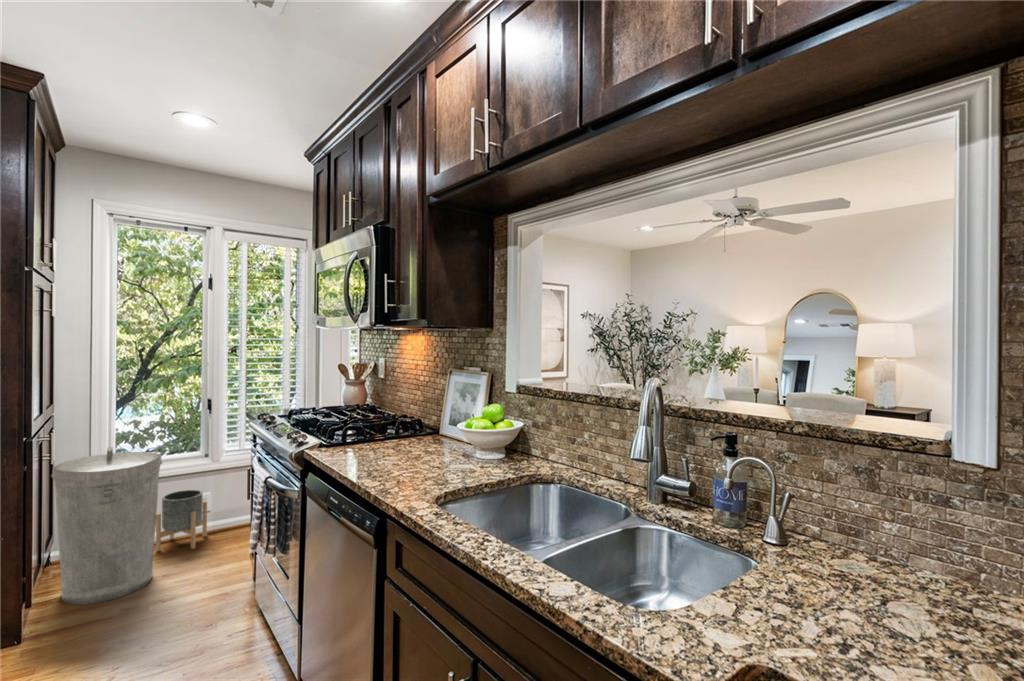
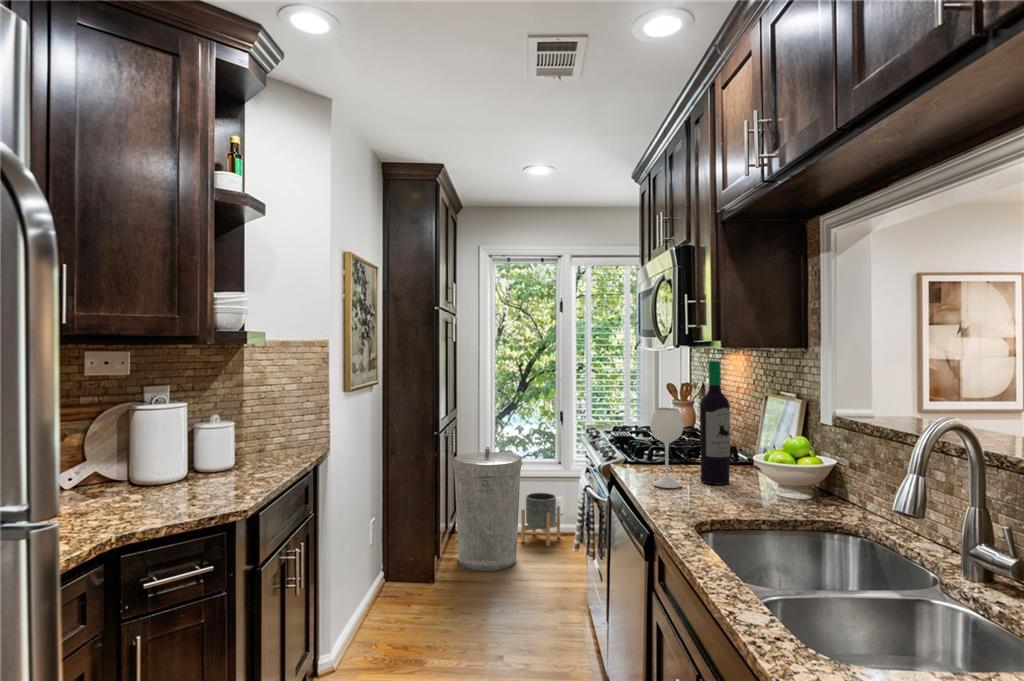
wine bottle: none [364,338,436,467] -> present [650,361,730,488]

